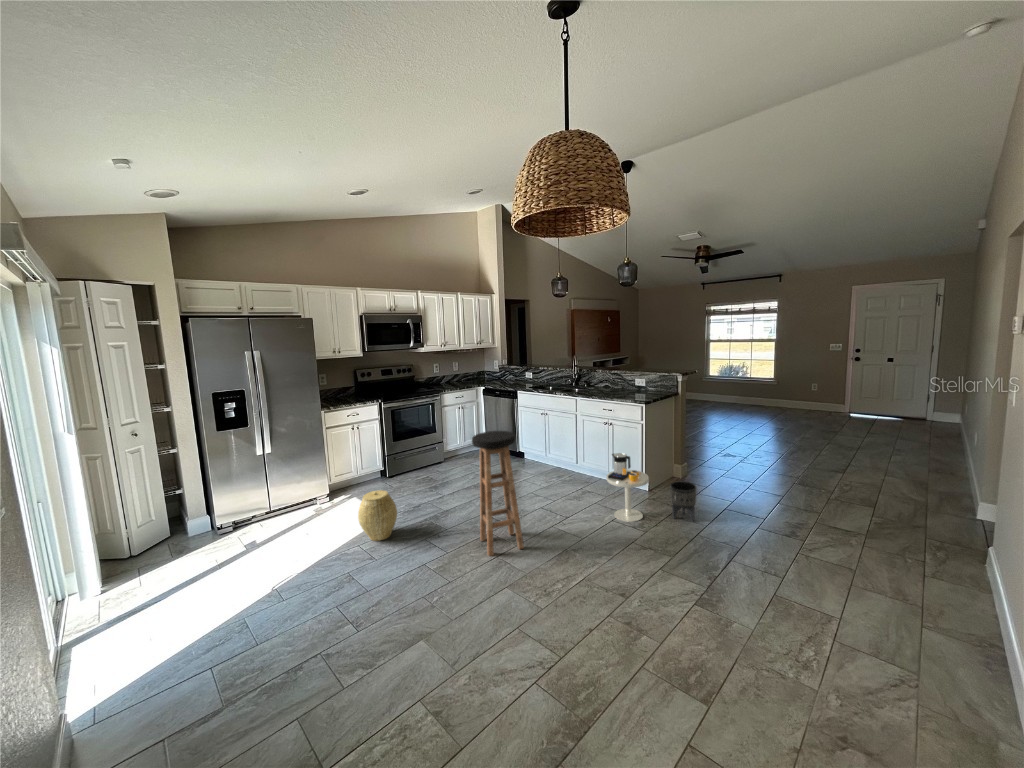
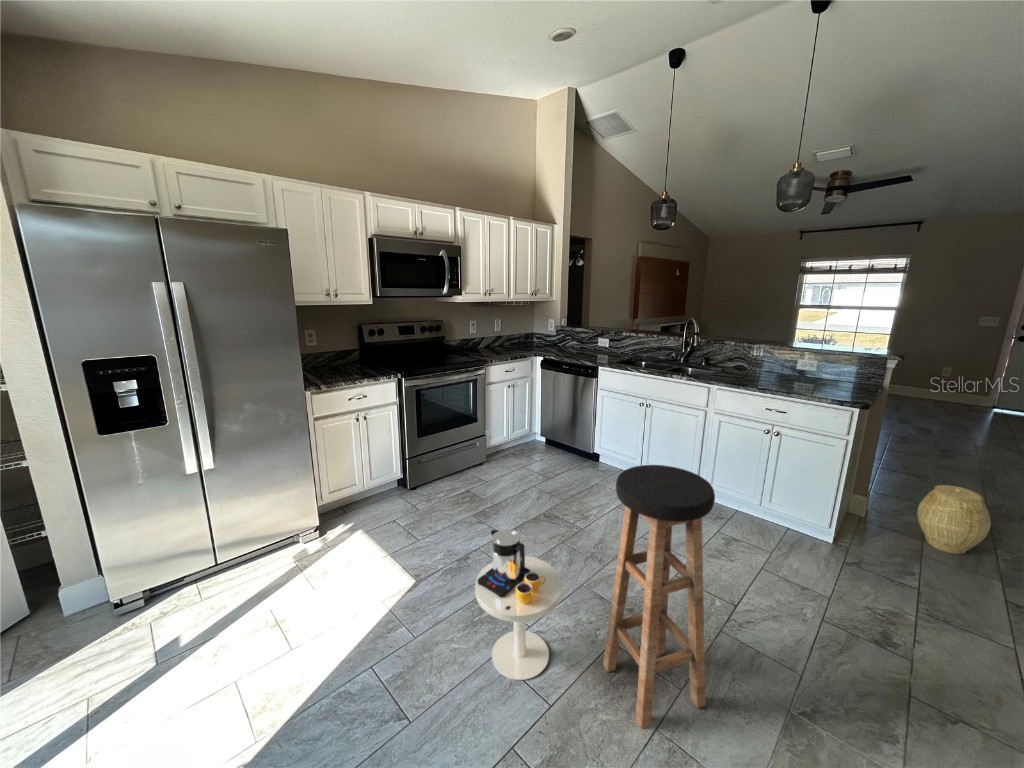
side table: present [606,453,649,522] -> present [475,529,562,680]
planter: present [670,481,697,521] -> none [932,553,1002,632]
woven basket: present [358,490,397,541] -> present [917,485,991,554]

